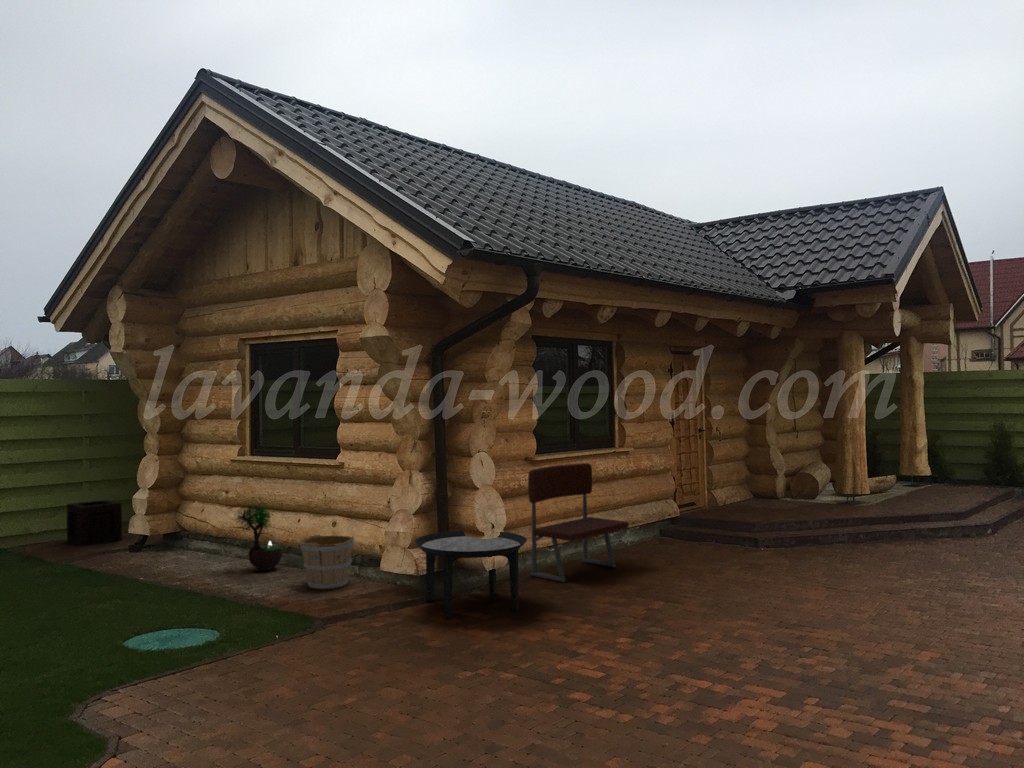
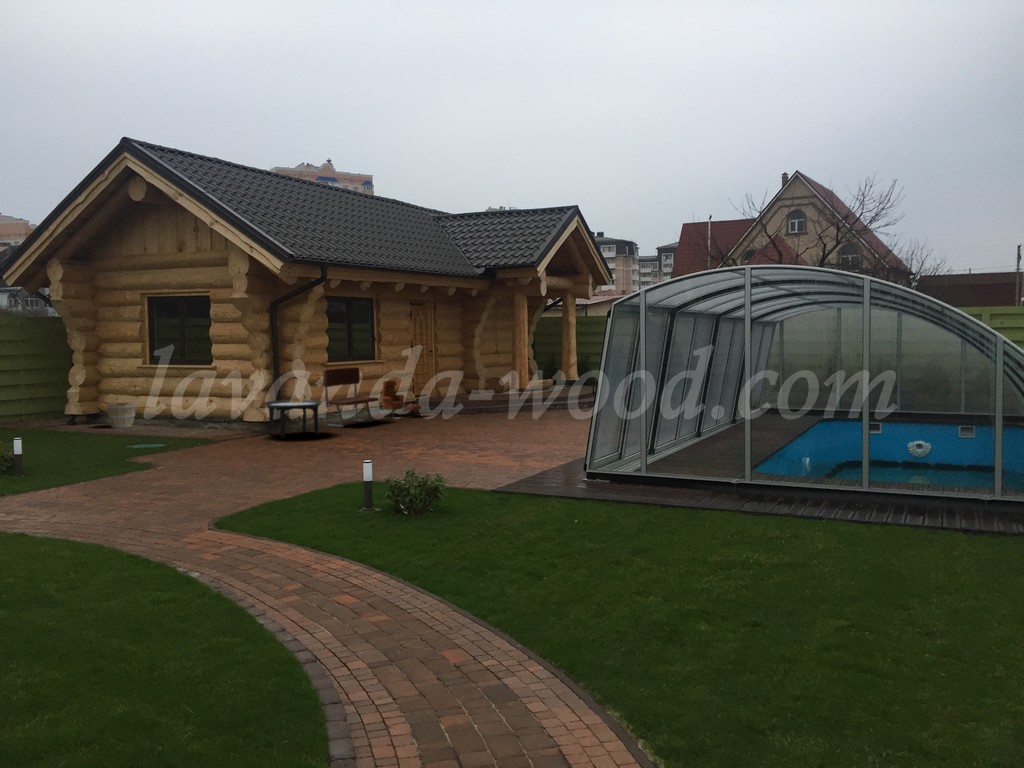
lounge chair: none [628,484,702,556] -> present [382,380,421,418]
wooden crate: present [67,500,122,546] -> none [13,397,53,424]
potted tree: present [236,504,282,570] -> none [147,387,179,429]
wooden bucket: present [300,535,355,589] -> present [106,402,137,428]

